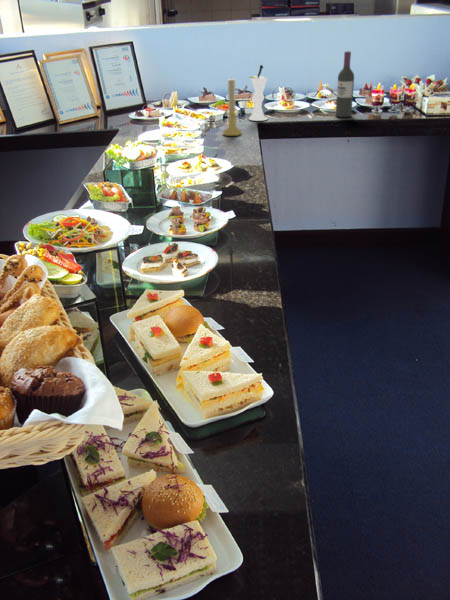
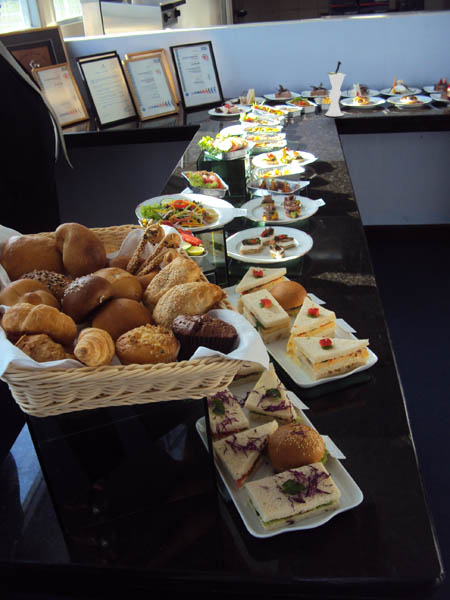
wine bottle: present [336,51,354,117] -> none [413,47,433,112]
candle holder: present [223,79,242,136] -> none [302,73,320,131]

